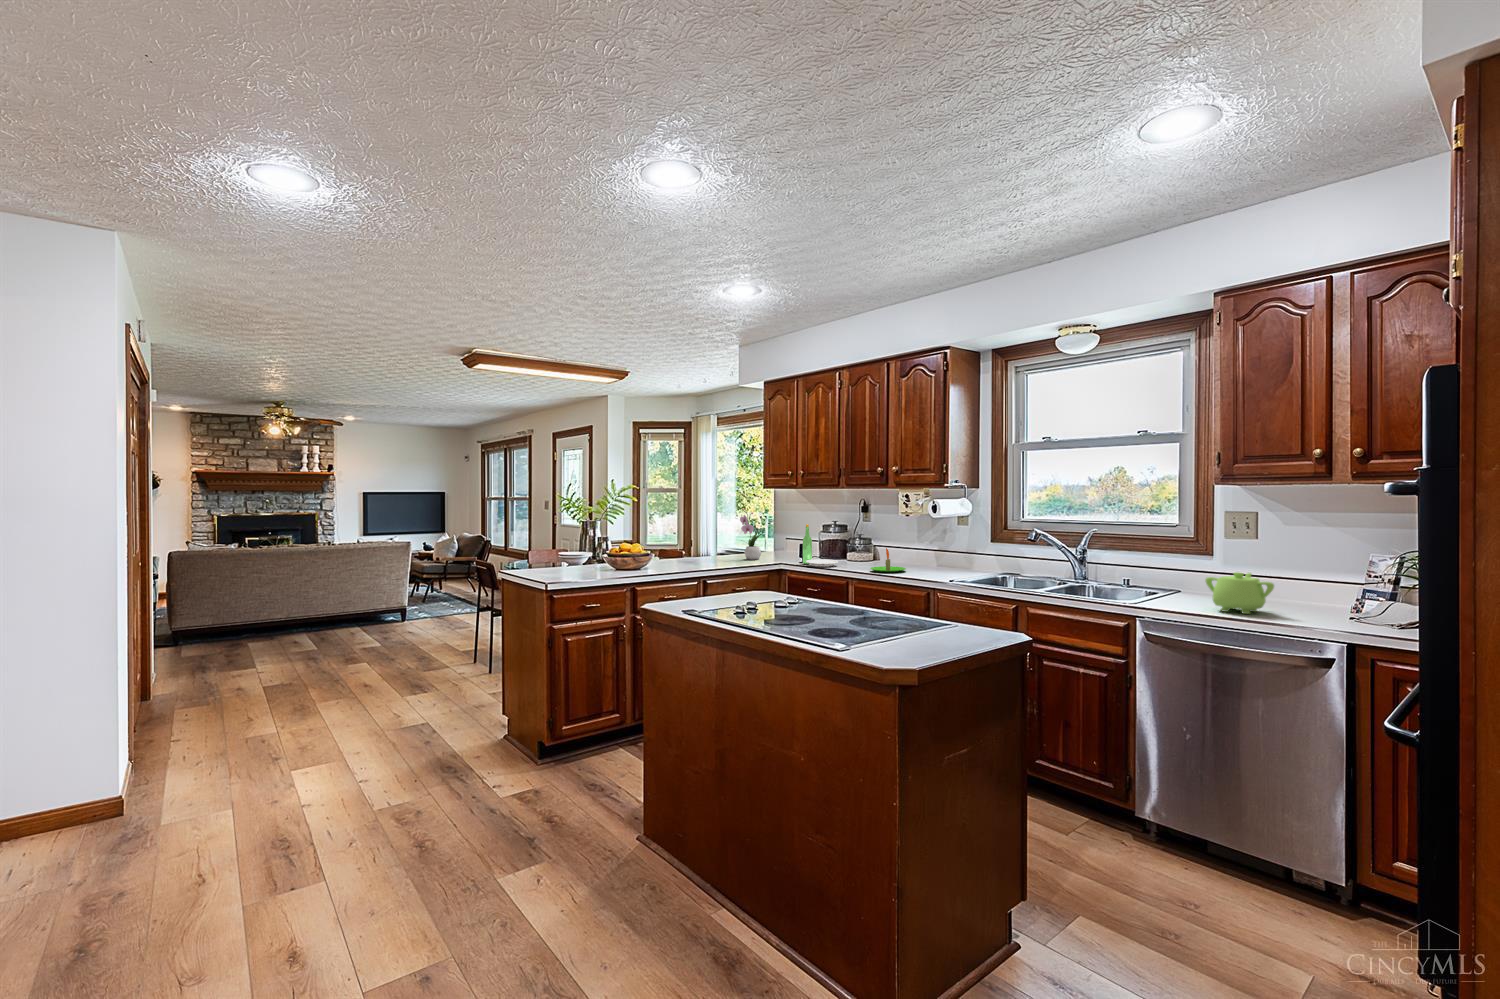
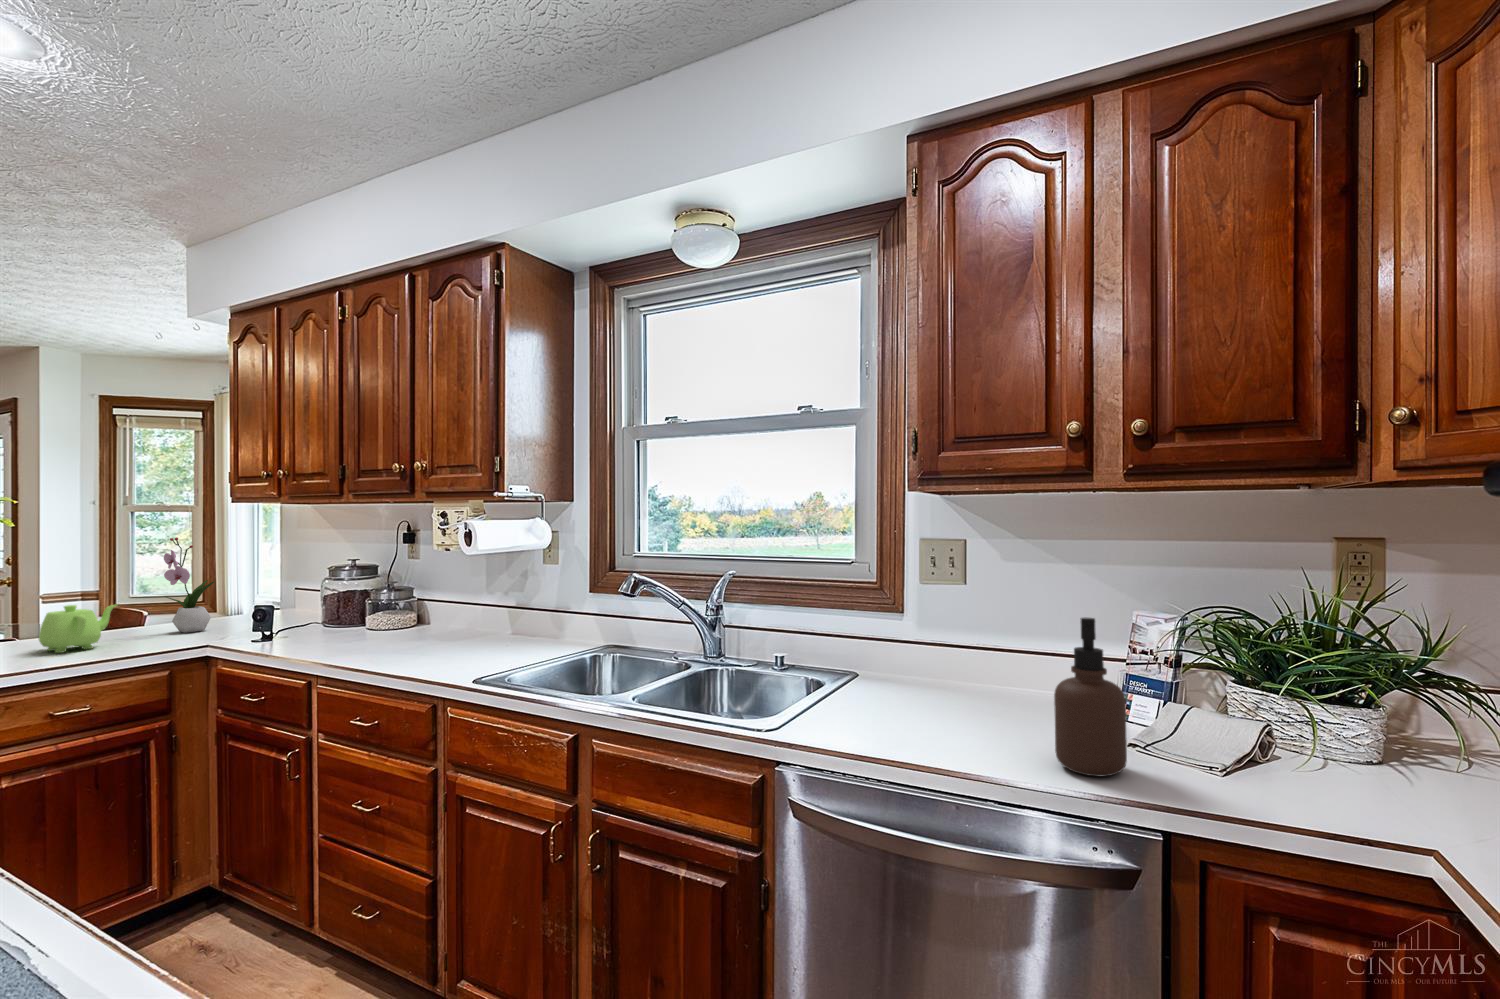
plate: present [803,524,838,567] -> none [260,566,329,646]
candle: present [870,548,906,572] -> none [362,610,435,656]
soap dispenser: none [1301,550,1343,626] -> present [1054,617,1127,776]
teapot: present [1205,572,1274,614] -> present [39,605,116,653]

